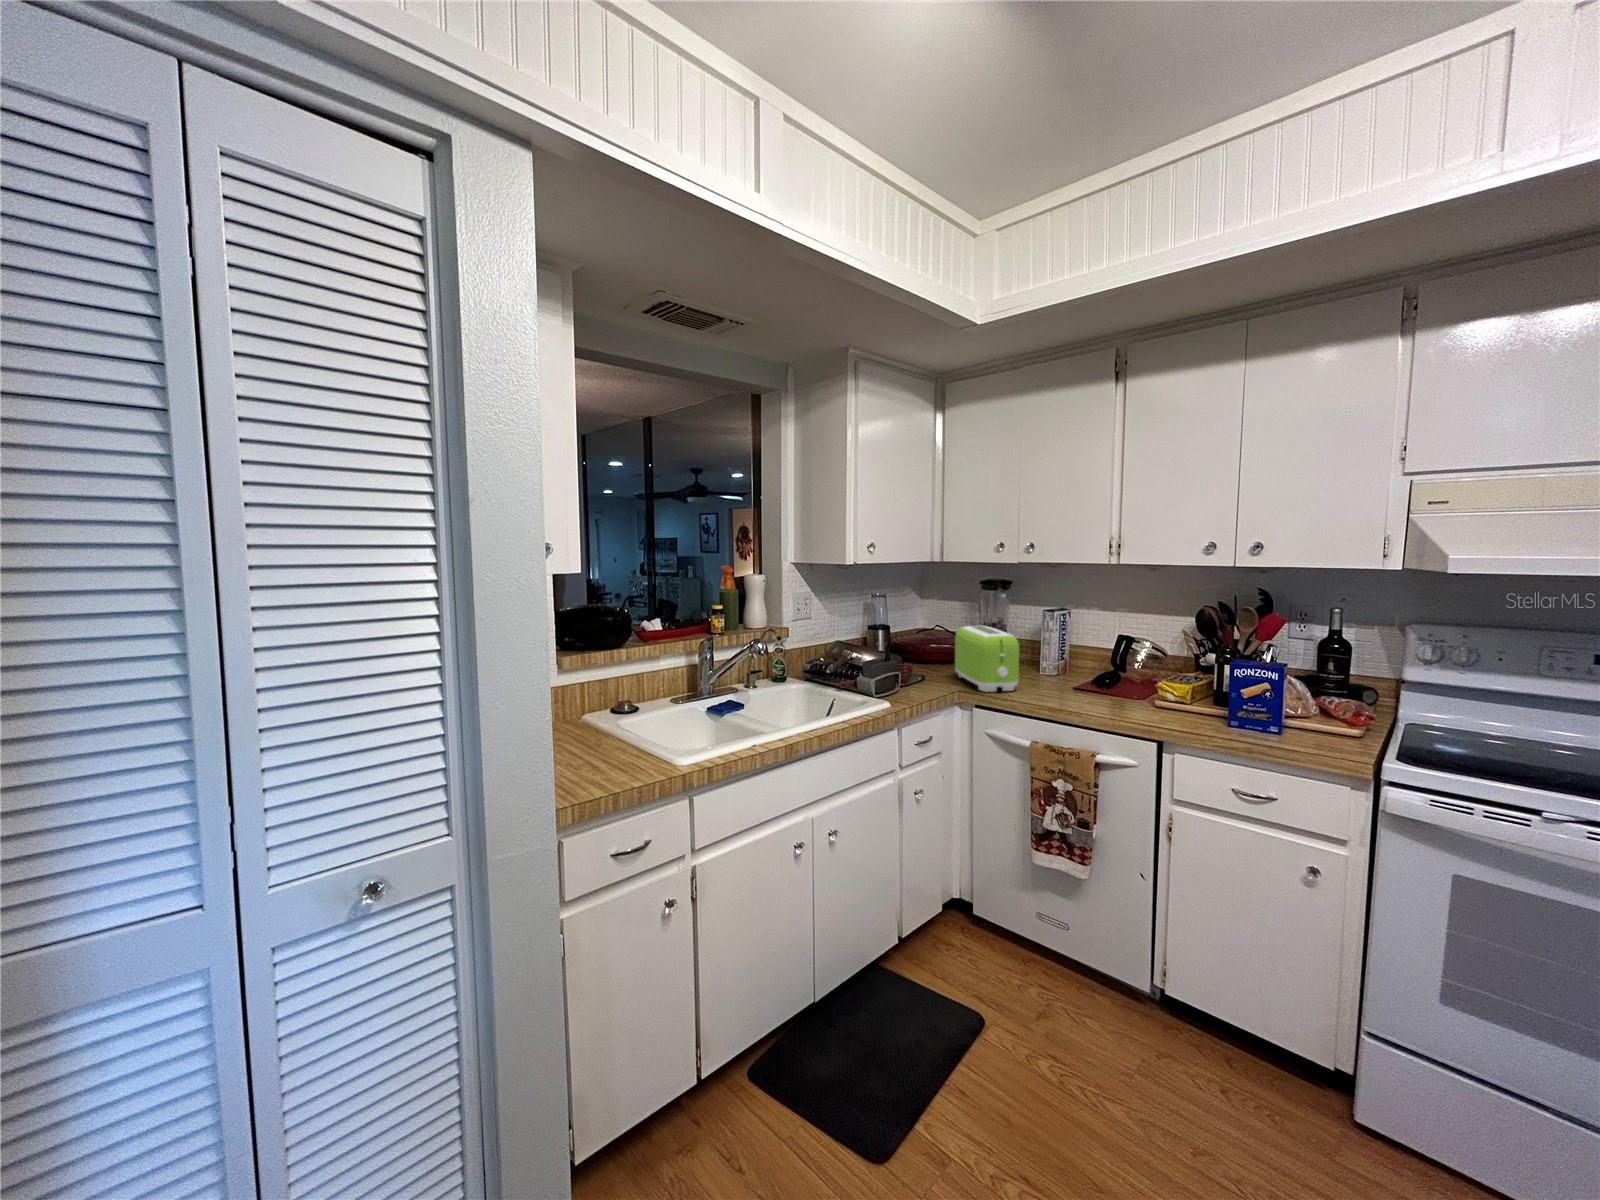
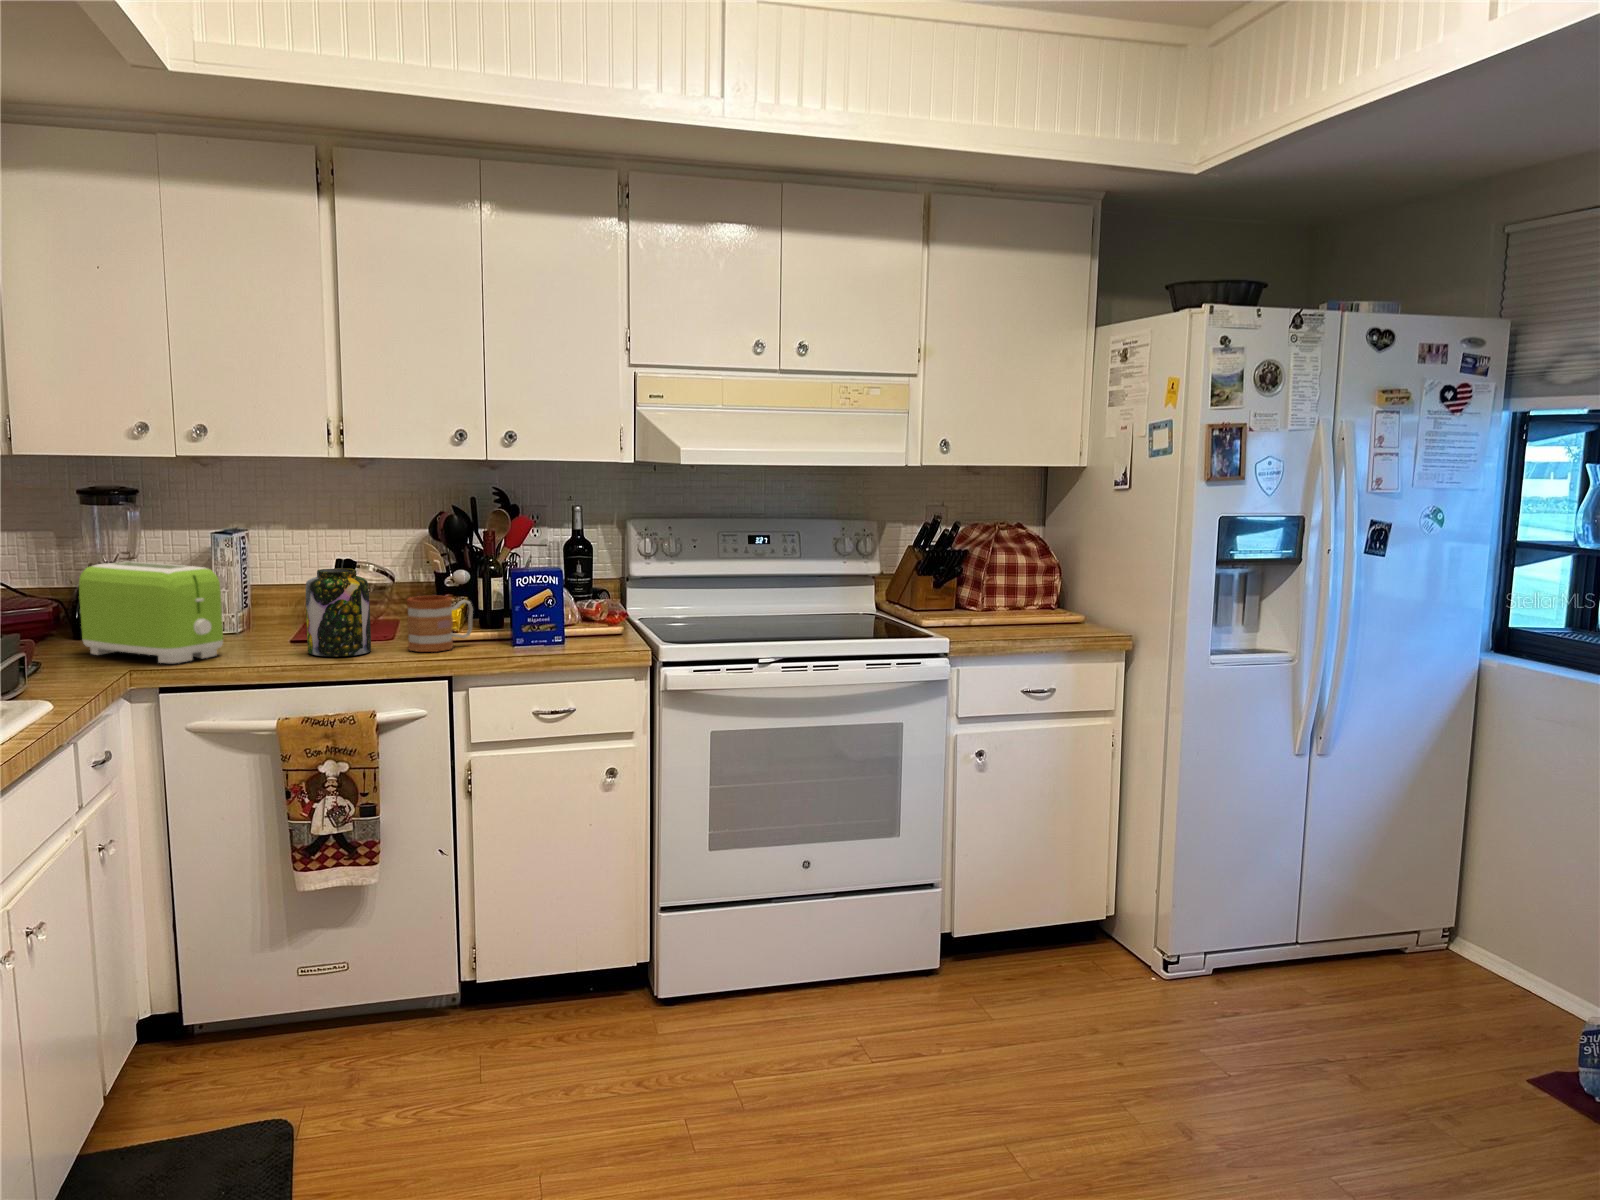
jar: none [1065,644,1110,709] -> present [306,568,371,656]
mug: none [1135,673,1195,719] -> present [407,596,473,652]

